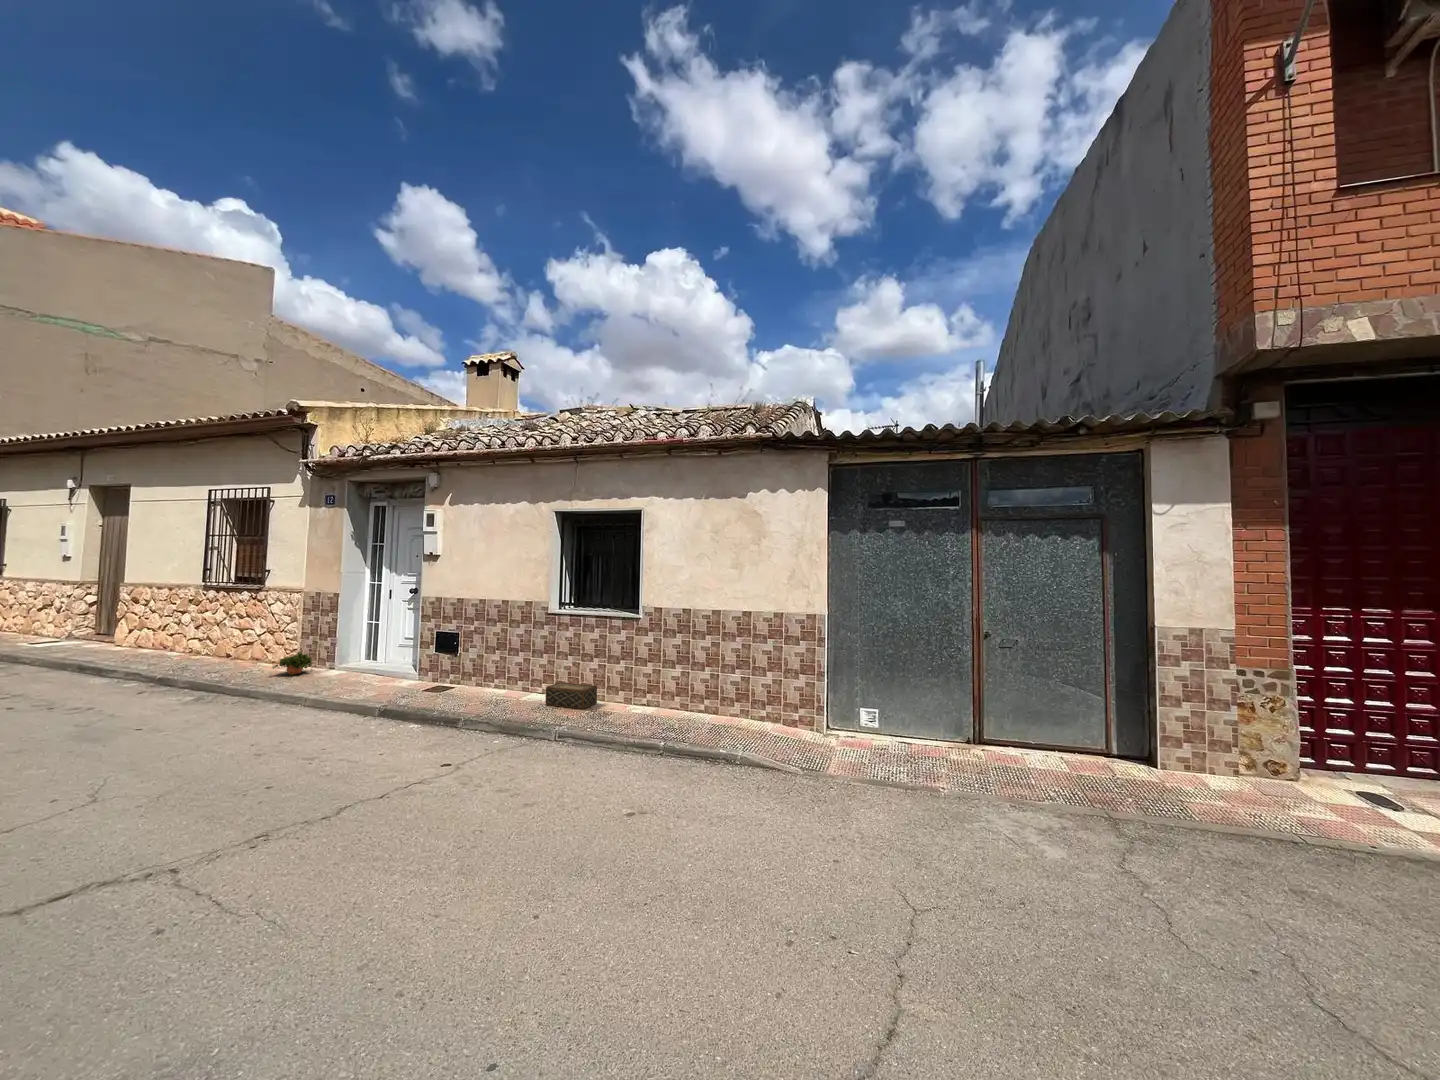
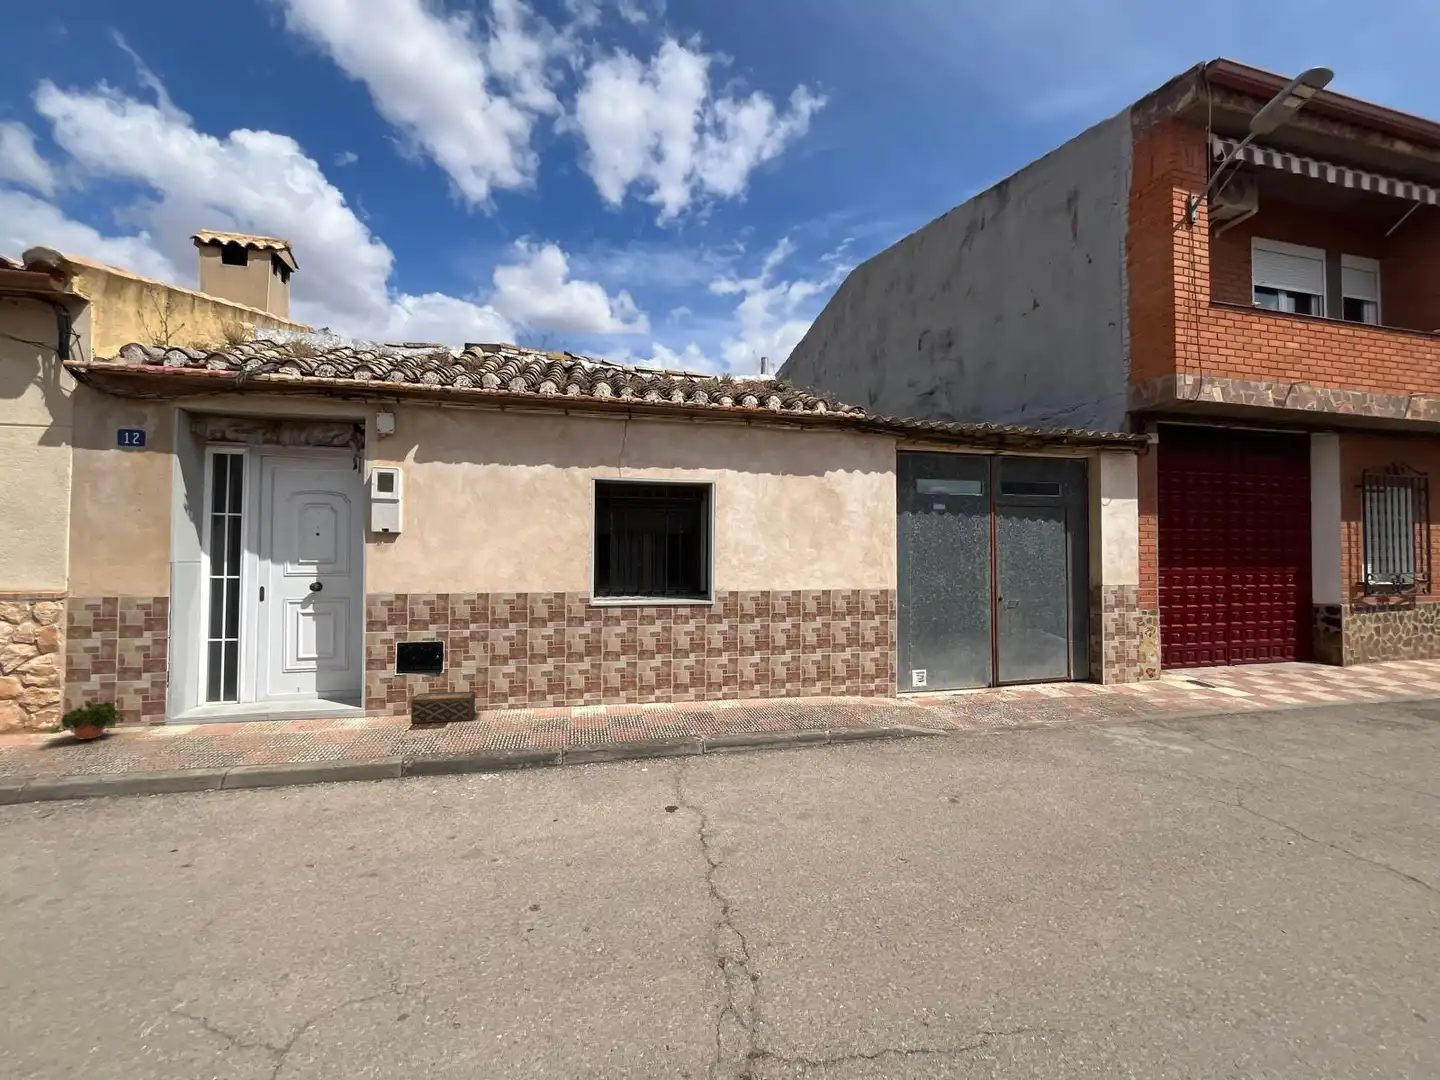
woven basket: present [546,682,597,709] -> present [411,691,475,723]

